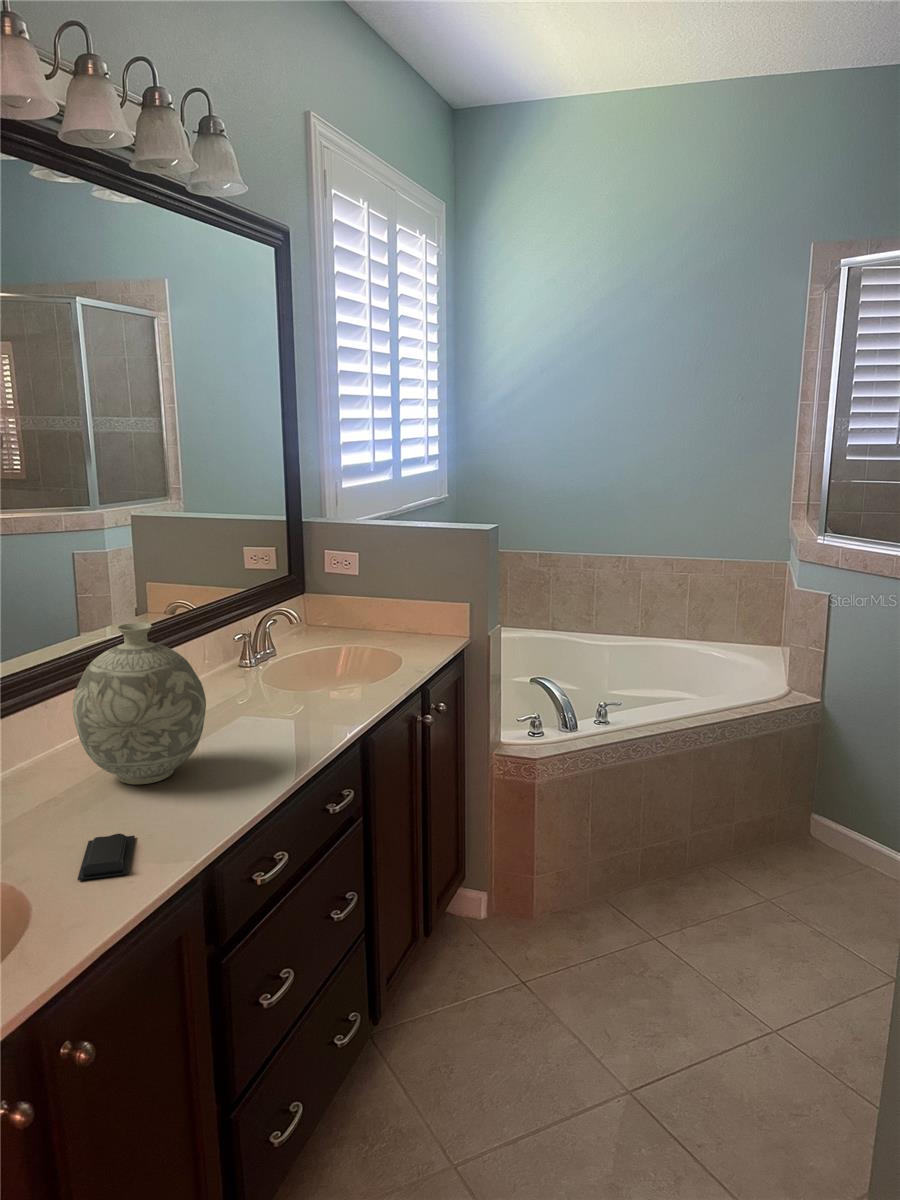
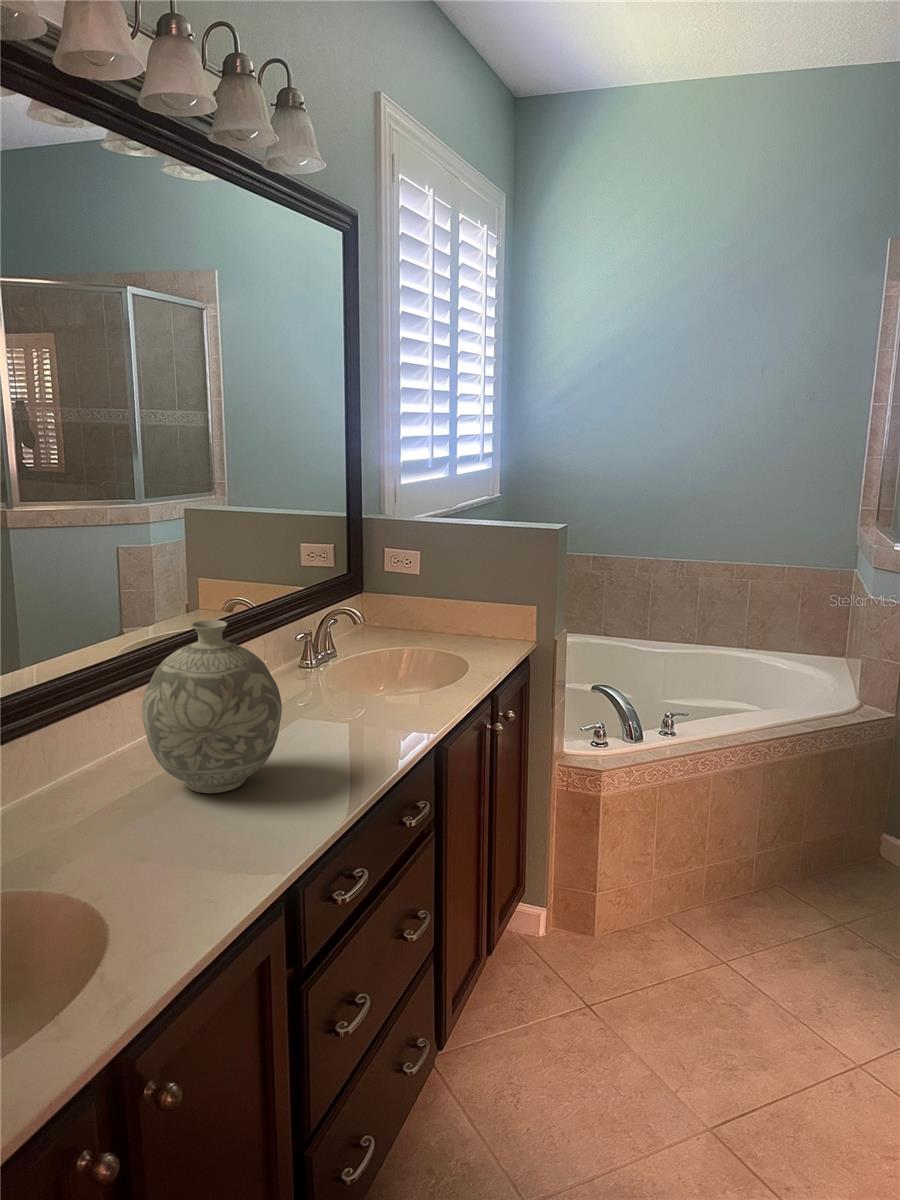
soap bar: present [78,833,135,880] -> none [154,850,212,902]

